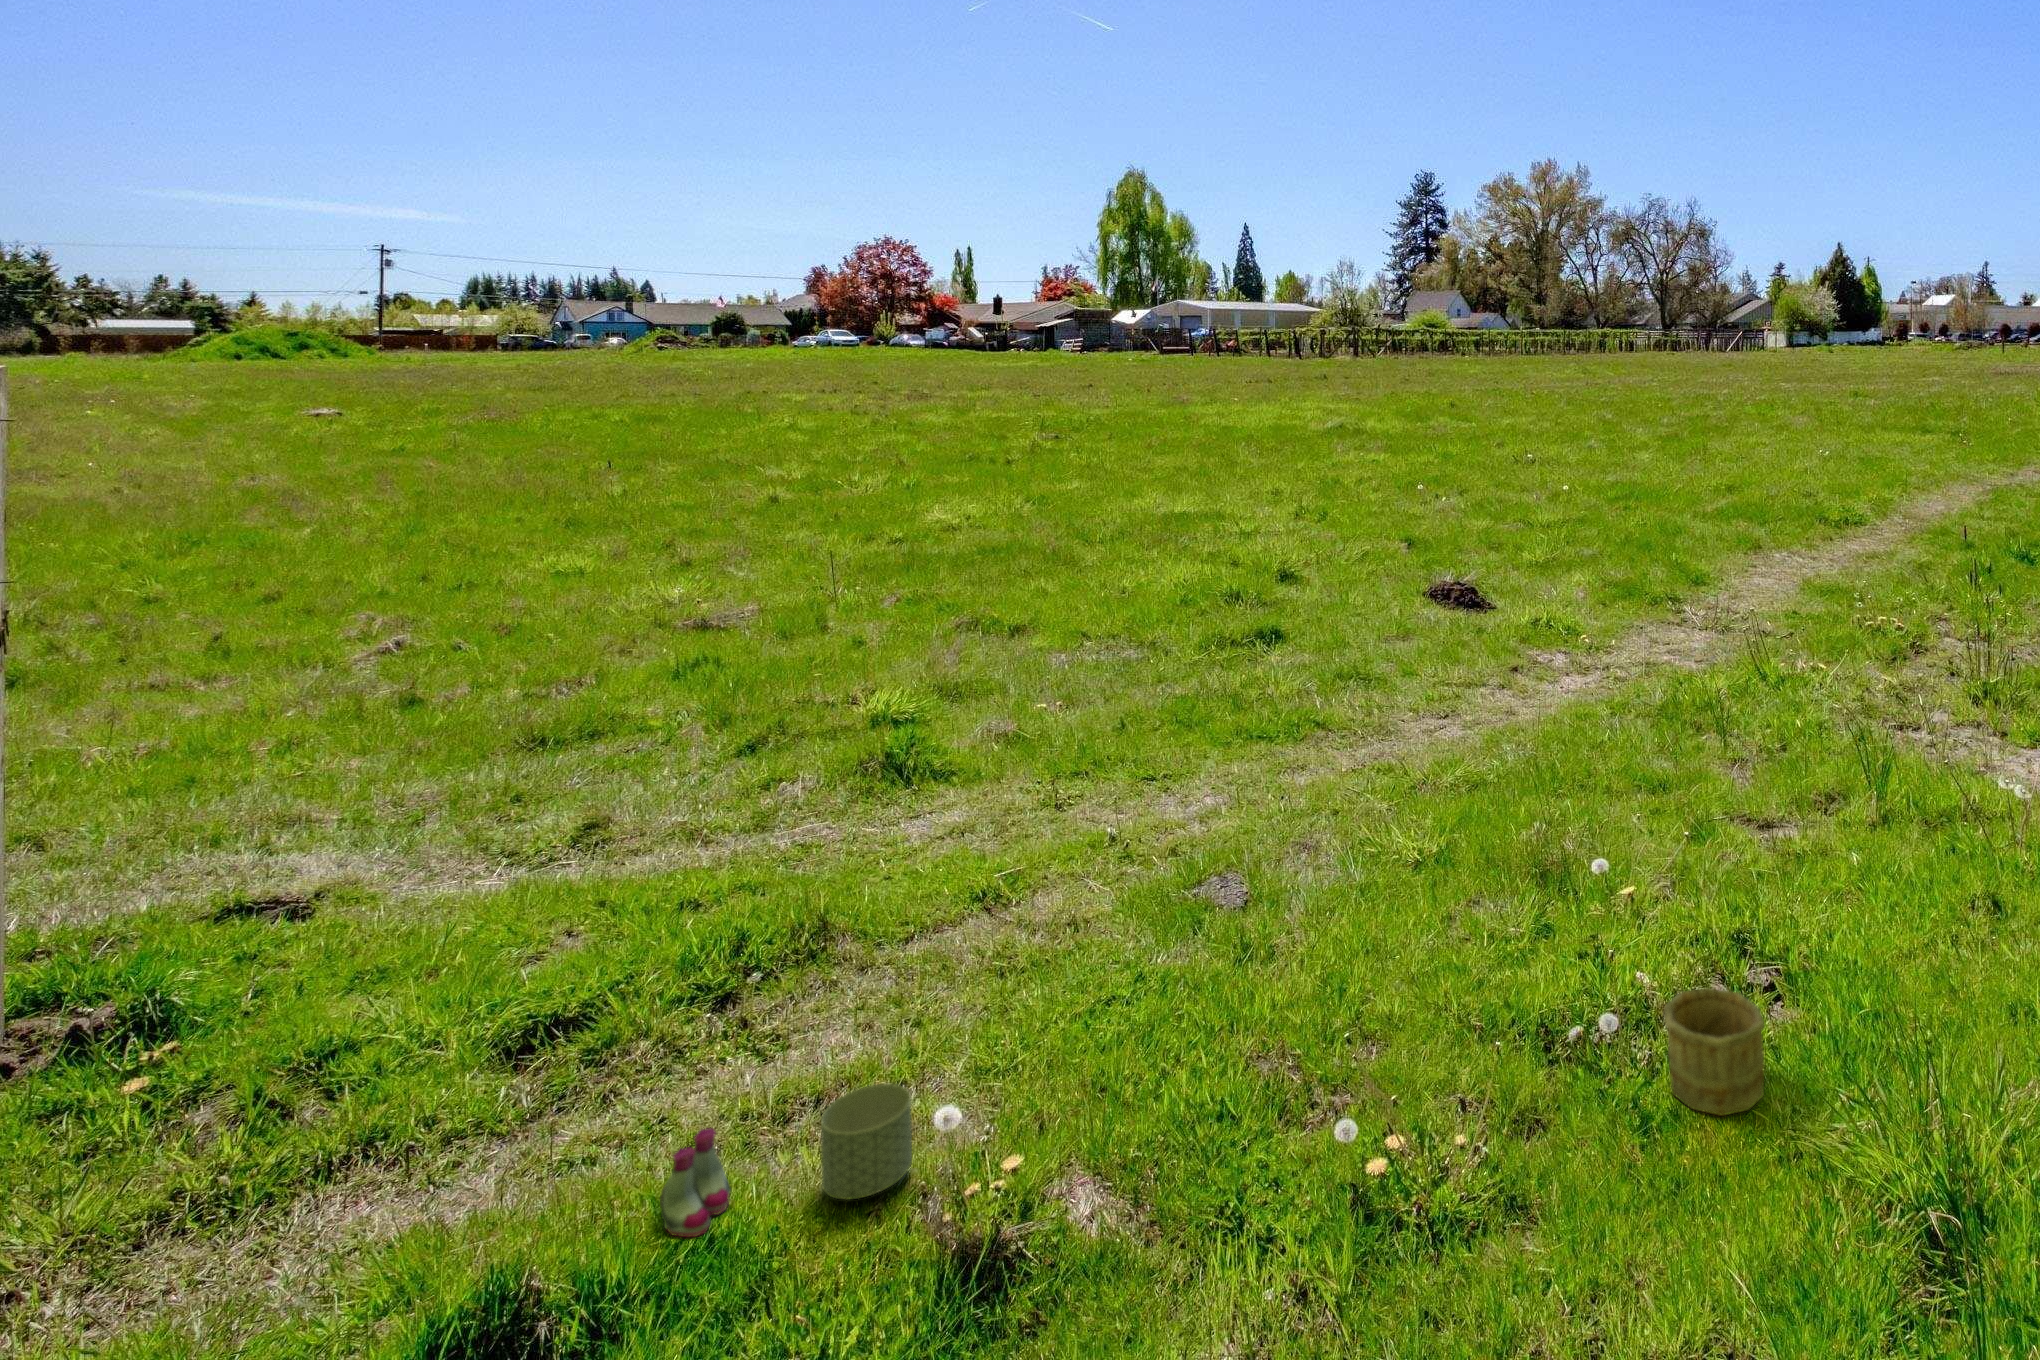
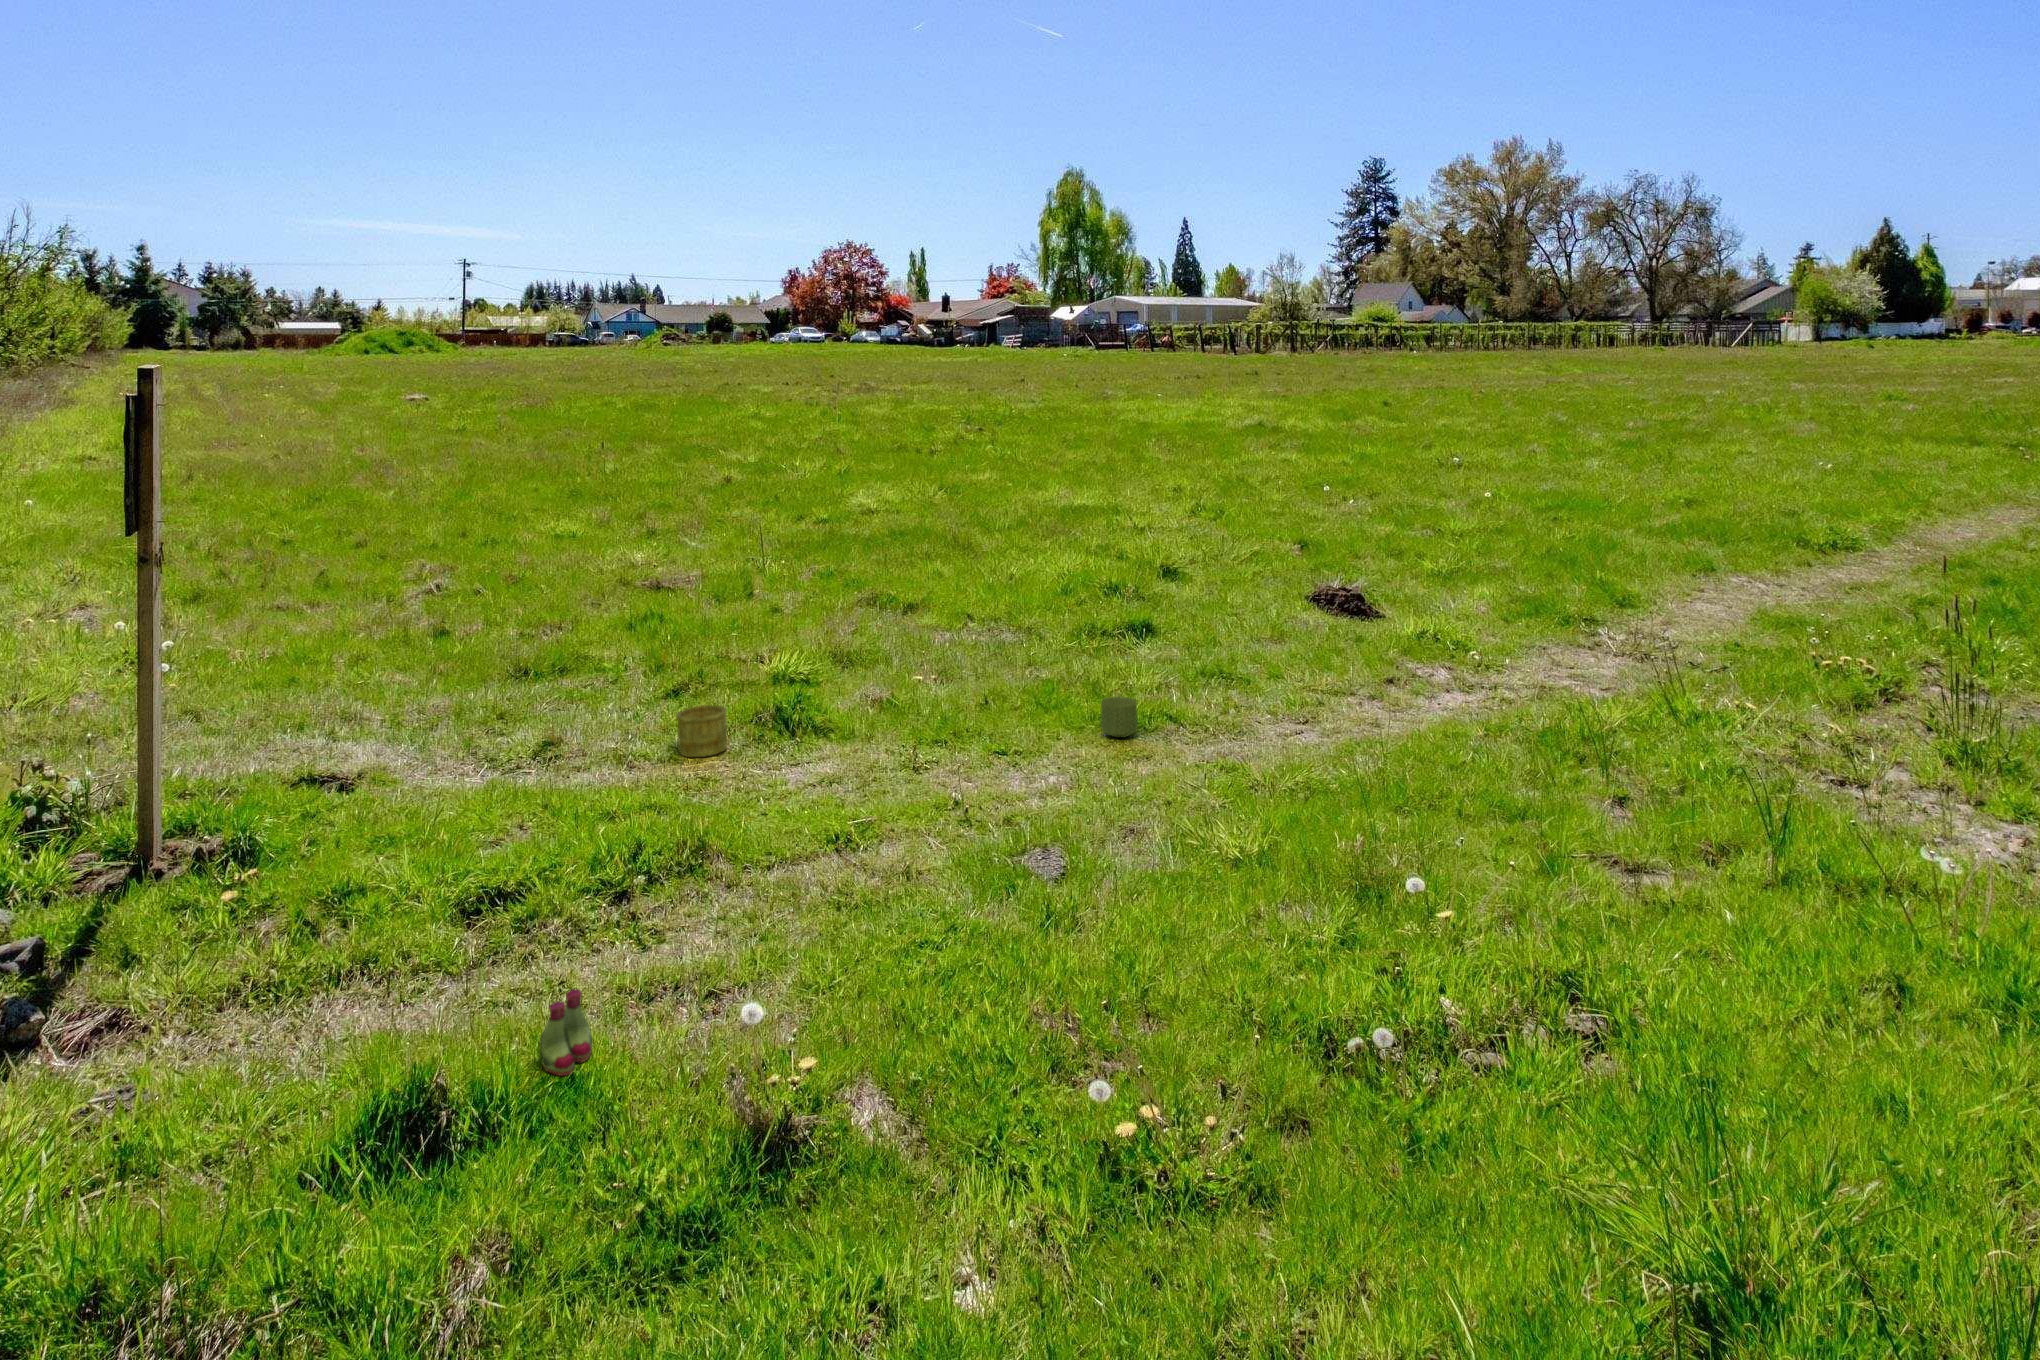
wooden bucket: present [1664,988,1765,1116] -> present [676,705,727,757]
planter: present [821,1084,912,1200] -> present [1101,696,1138,738]

